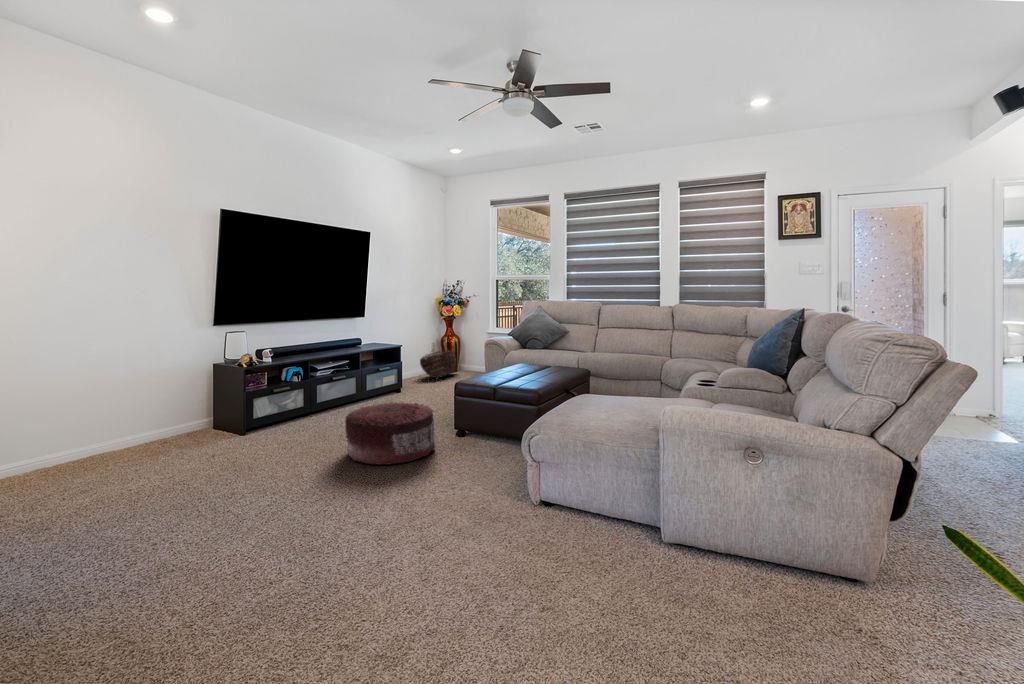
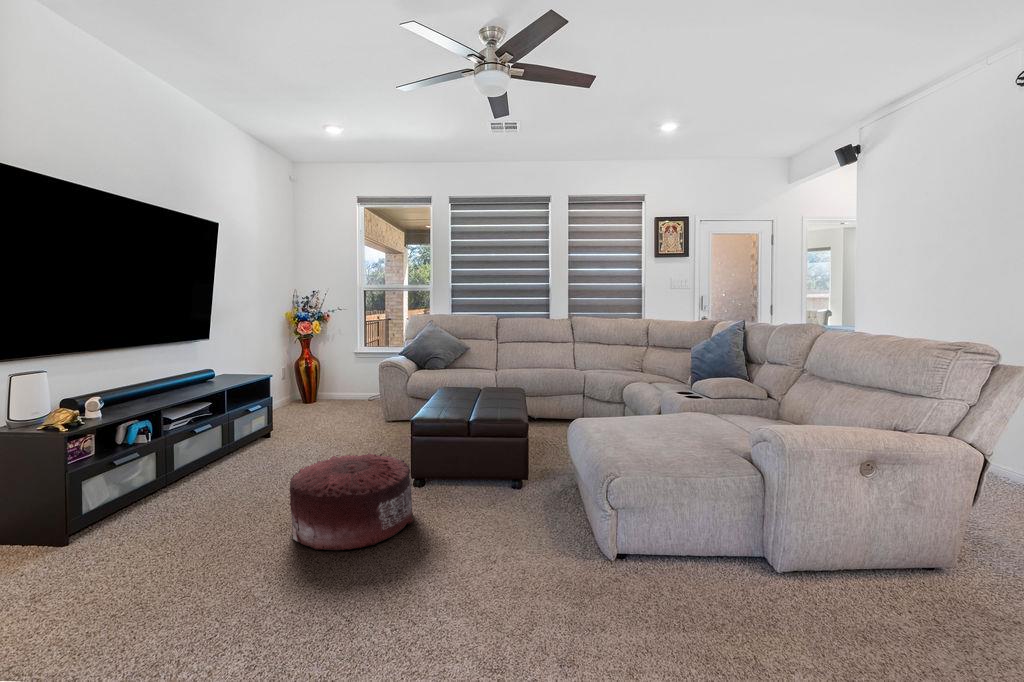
basket: present [420,350,456,378] -> none [277,375,319,412]

